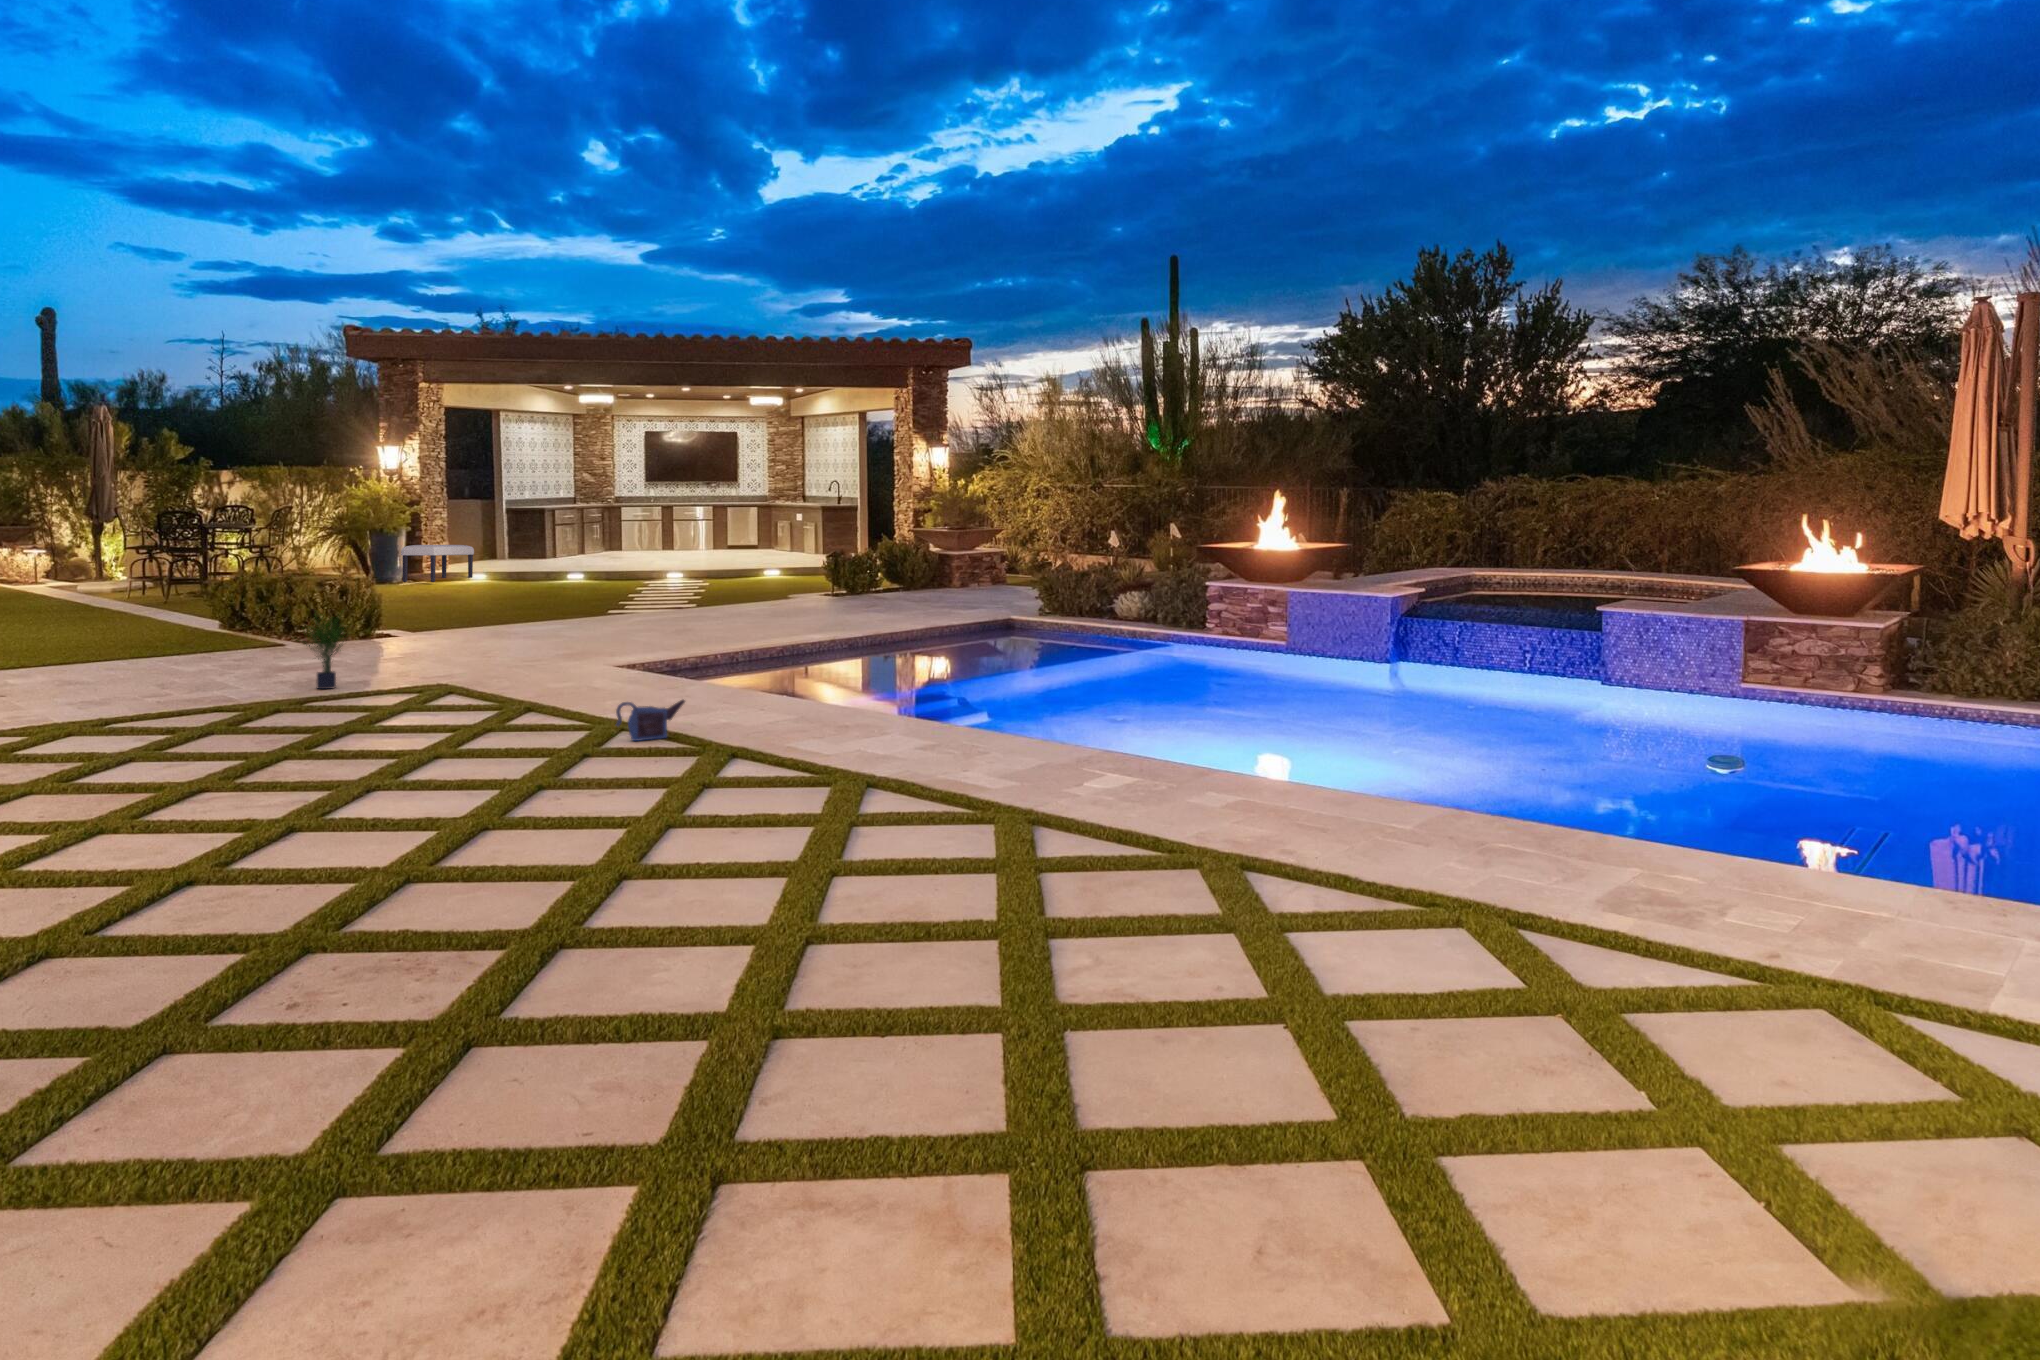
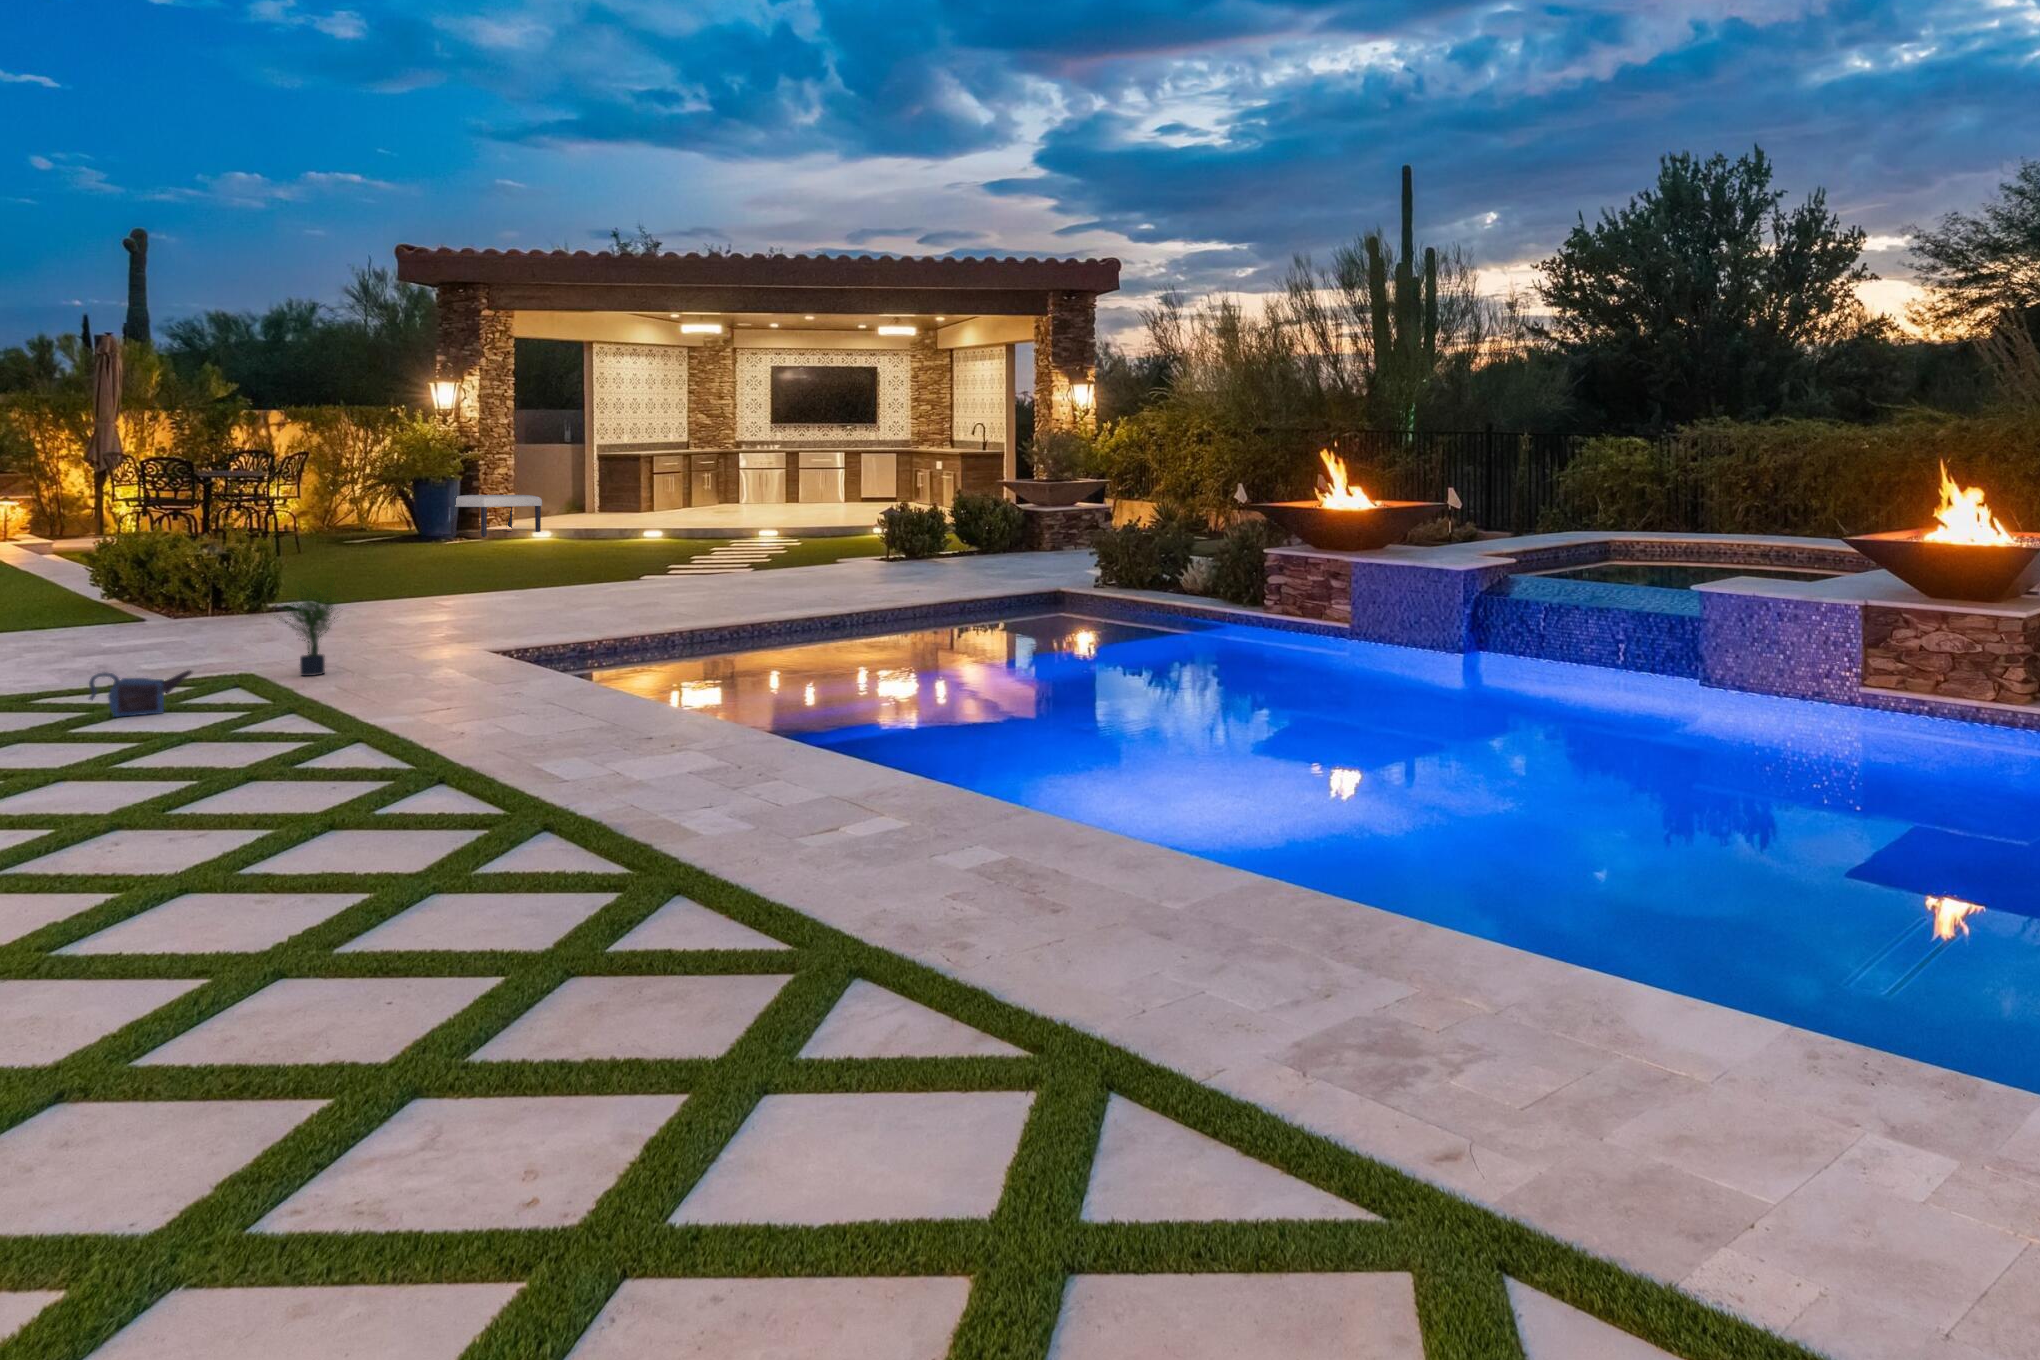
potted plant: present [304,617,346,689] -> present [274,583,338,676]
watering can: present [616,700,685,741] -> present [89,670,192,717]

